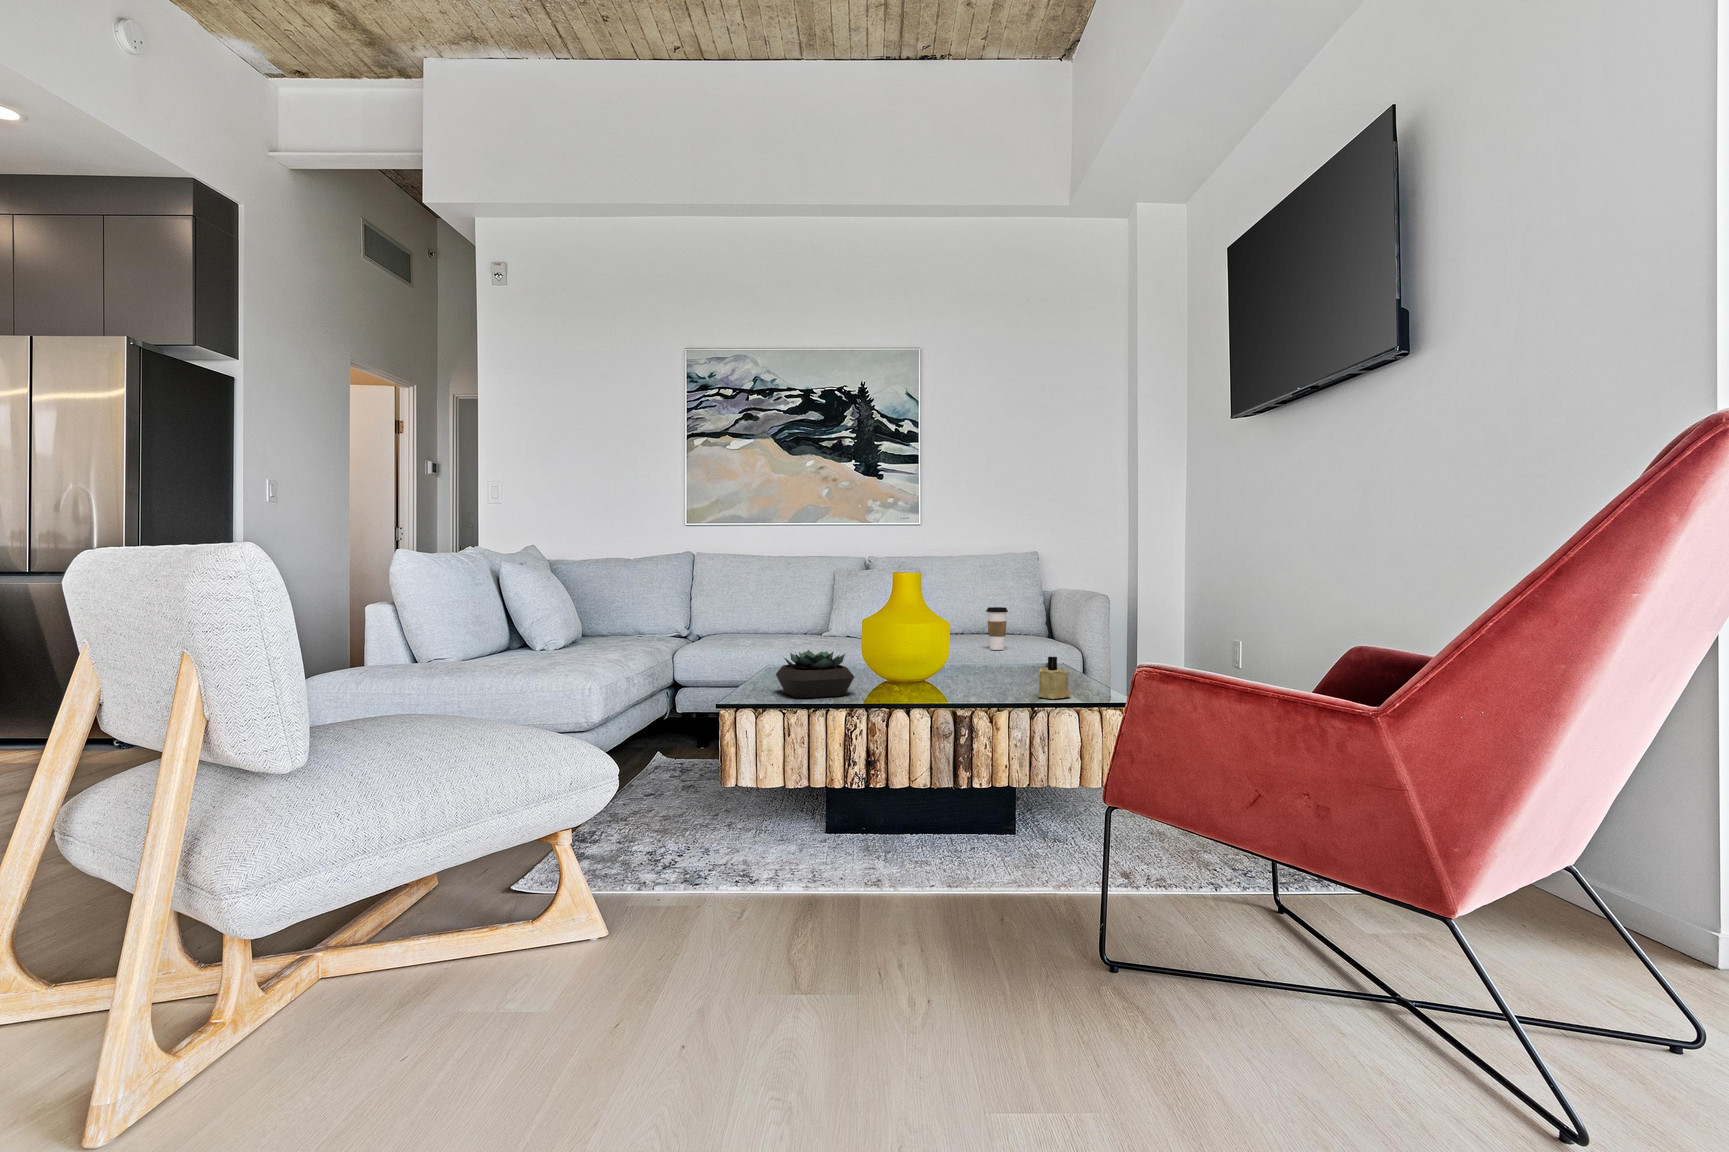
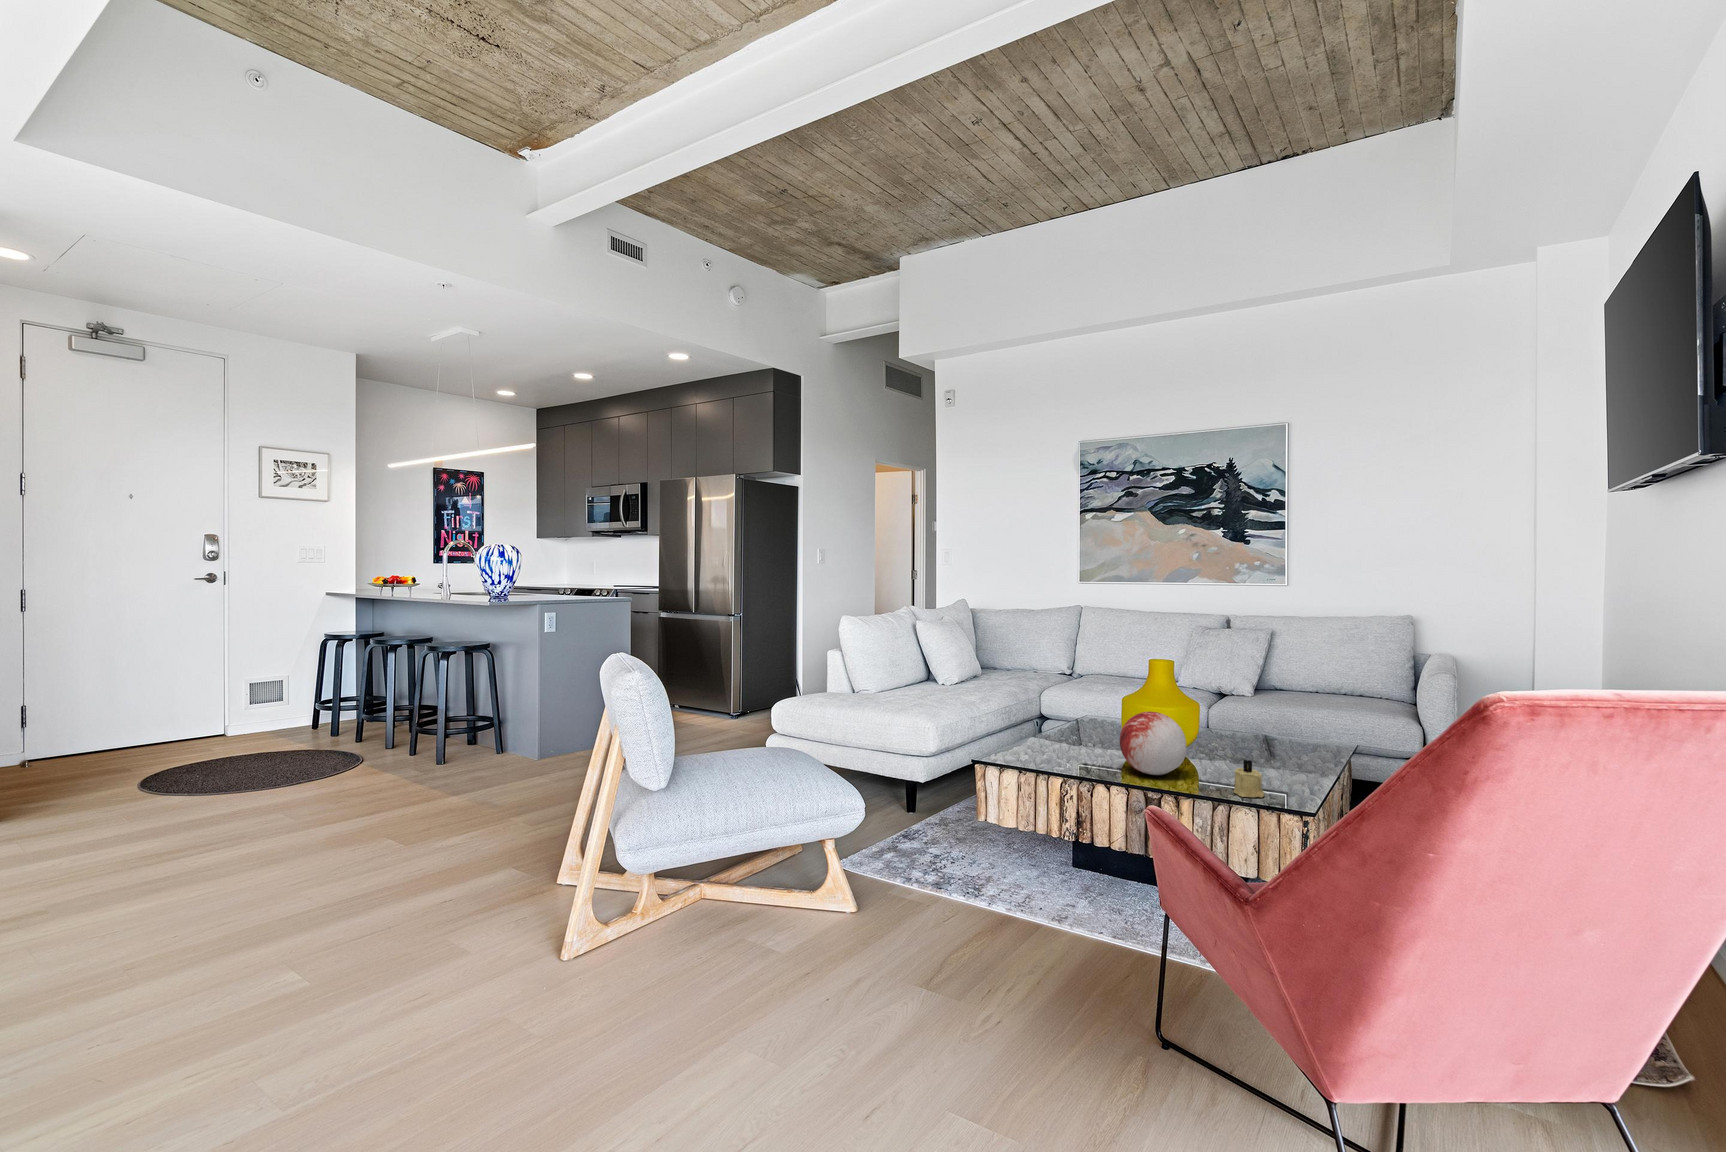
coffee cup: present [986,607,1008,650] -> none [1299,685,1322,726]
decorative orb: none [894,616,975,694] -> present [1120,712,1186,775]
succulent plant: present [776,650,854,698] -> none [1036,725,1090,765]

